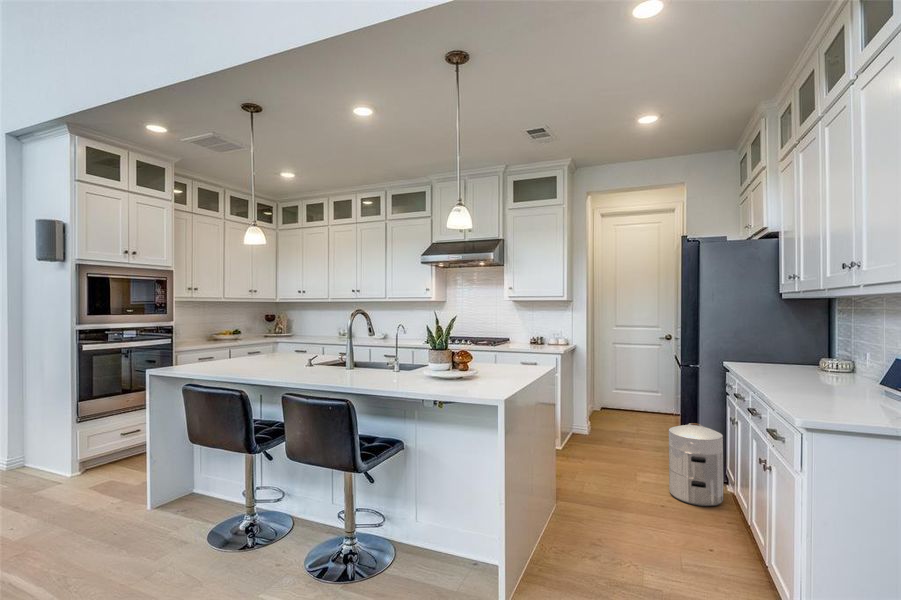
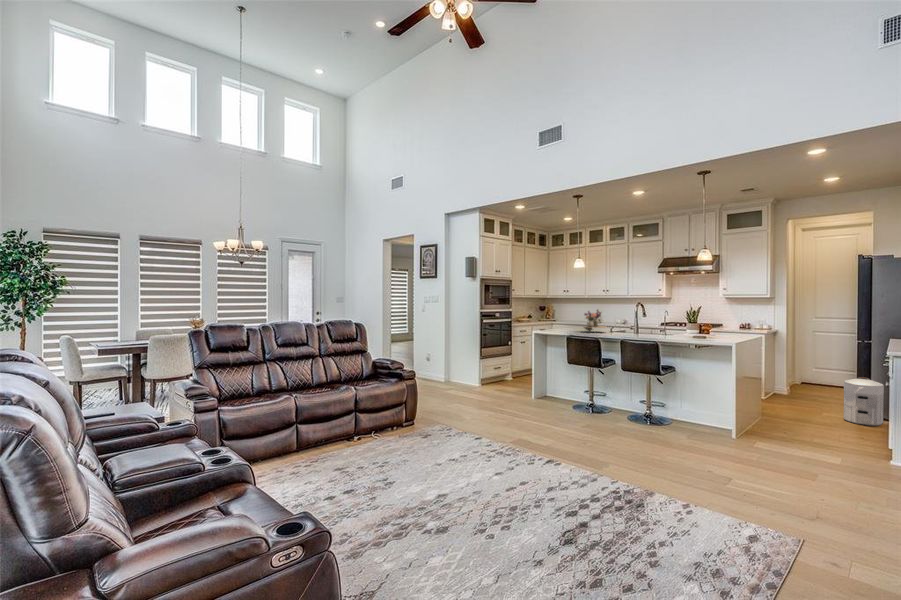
flower arrangement: none [247,319,304,365] -> present [584,310,606,331]

